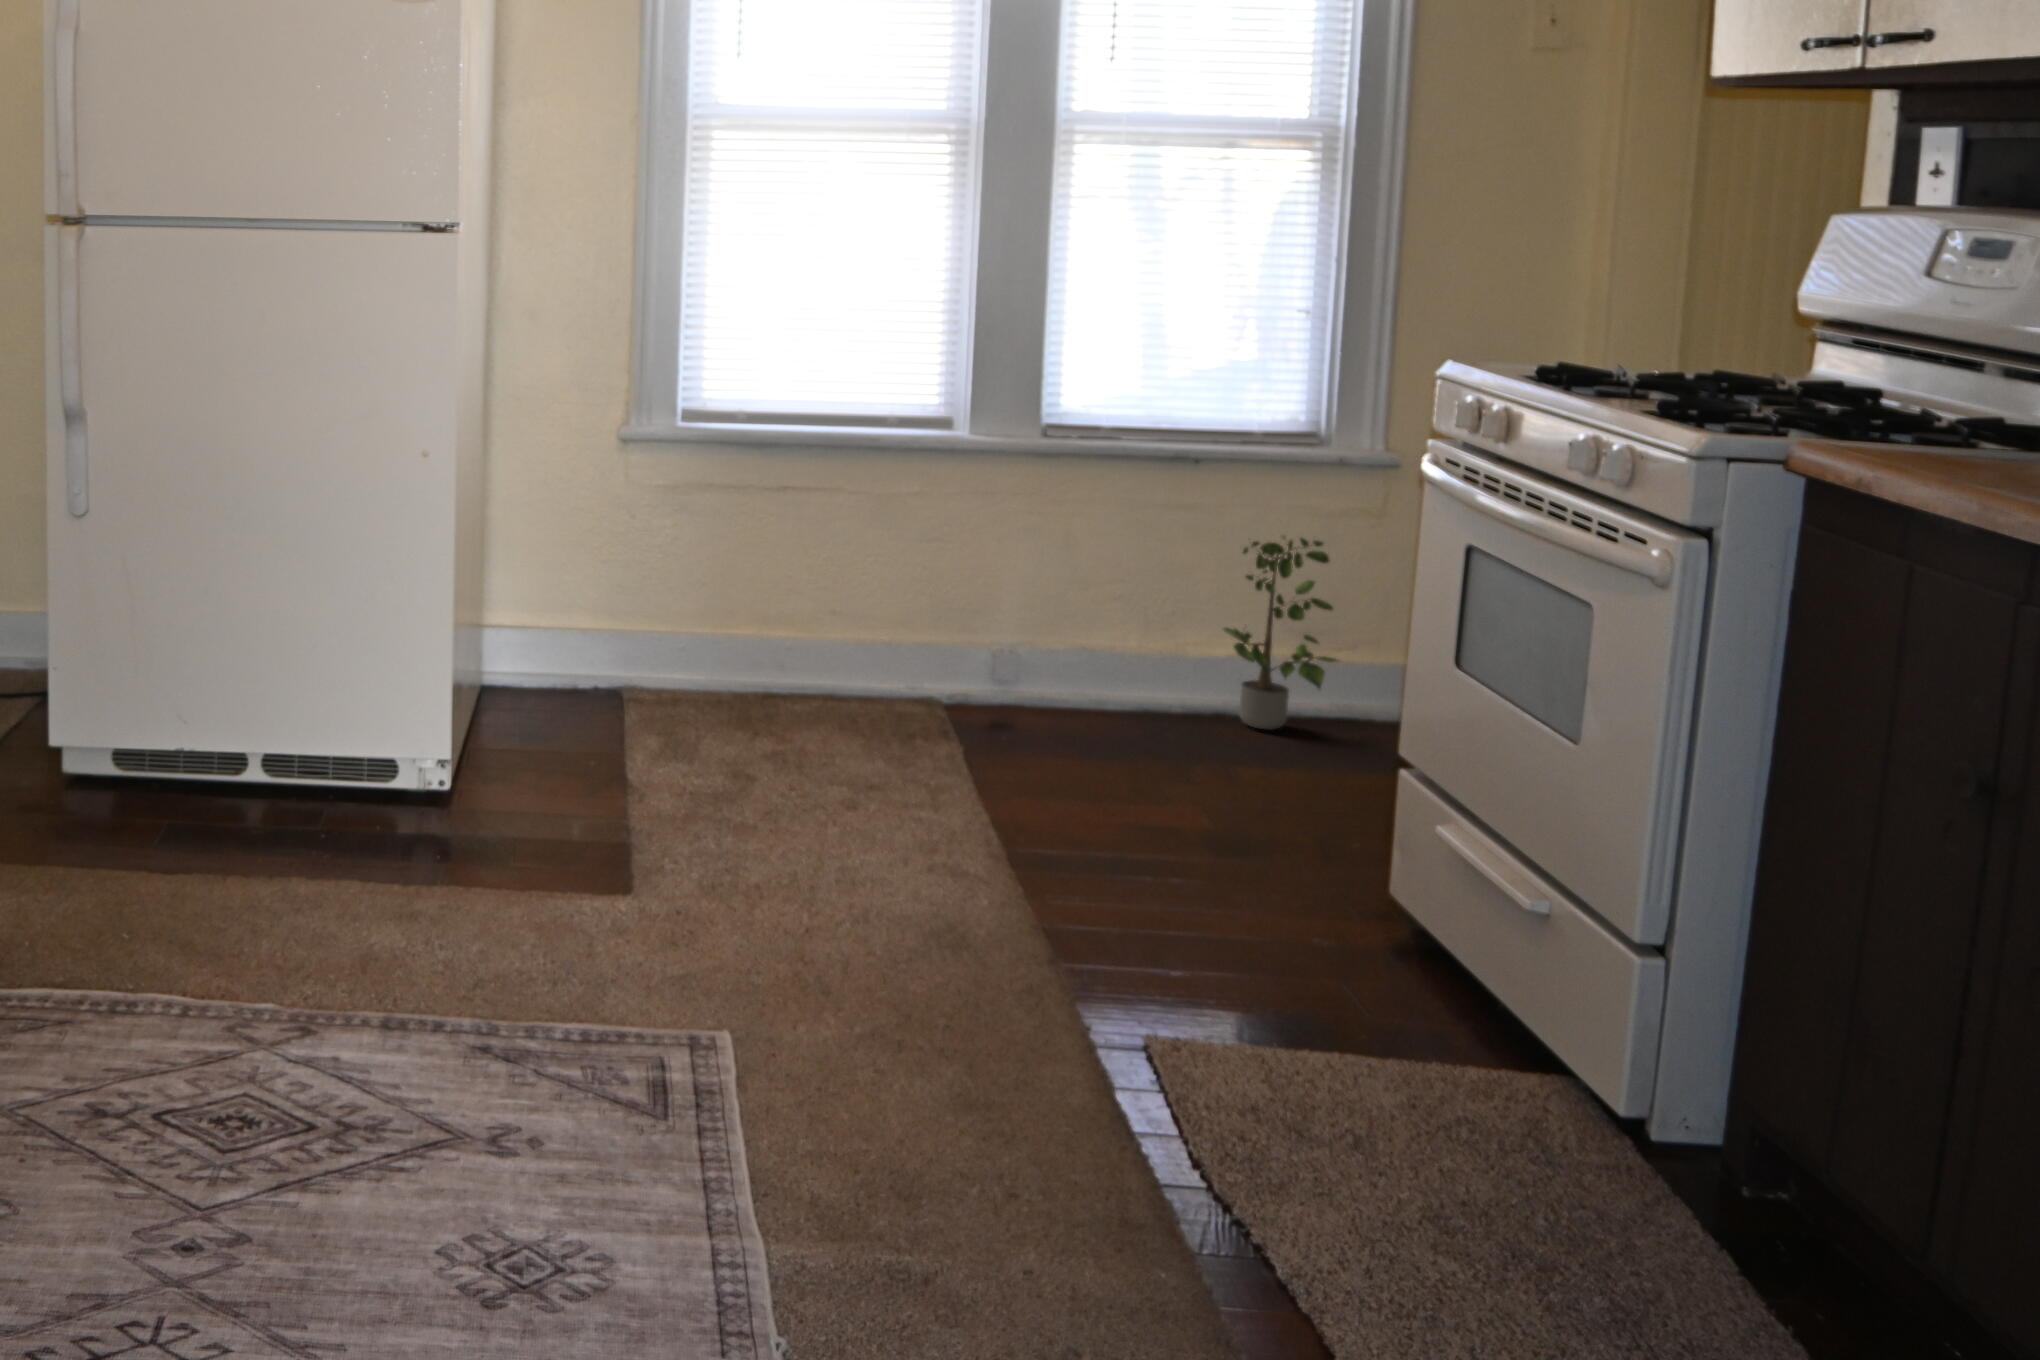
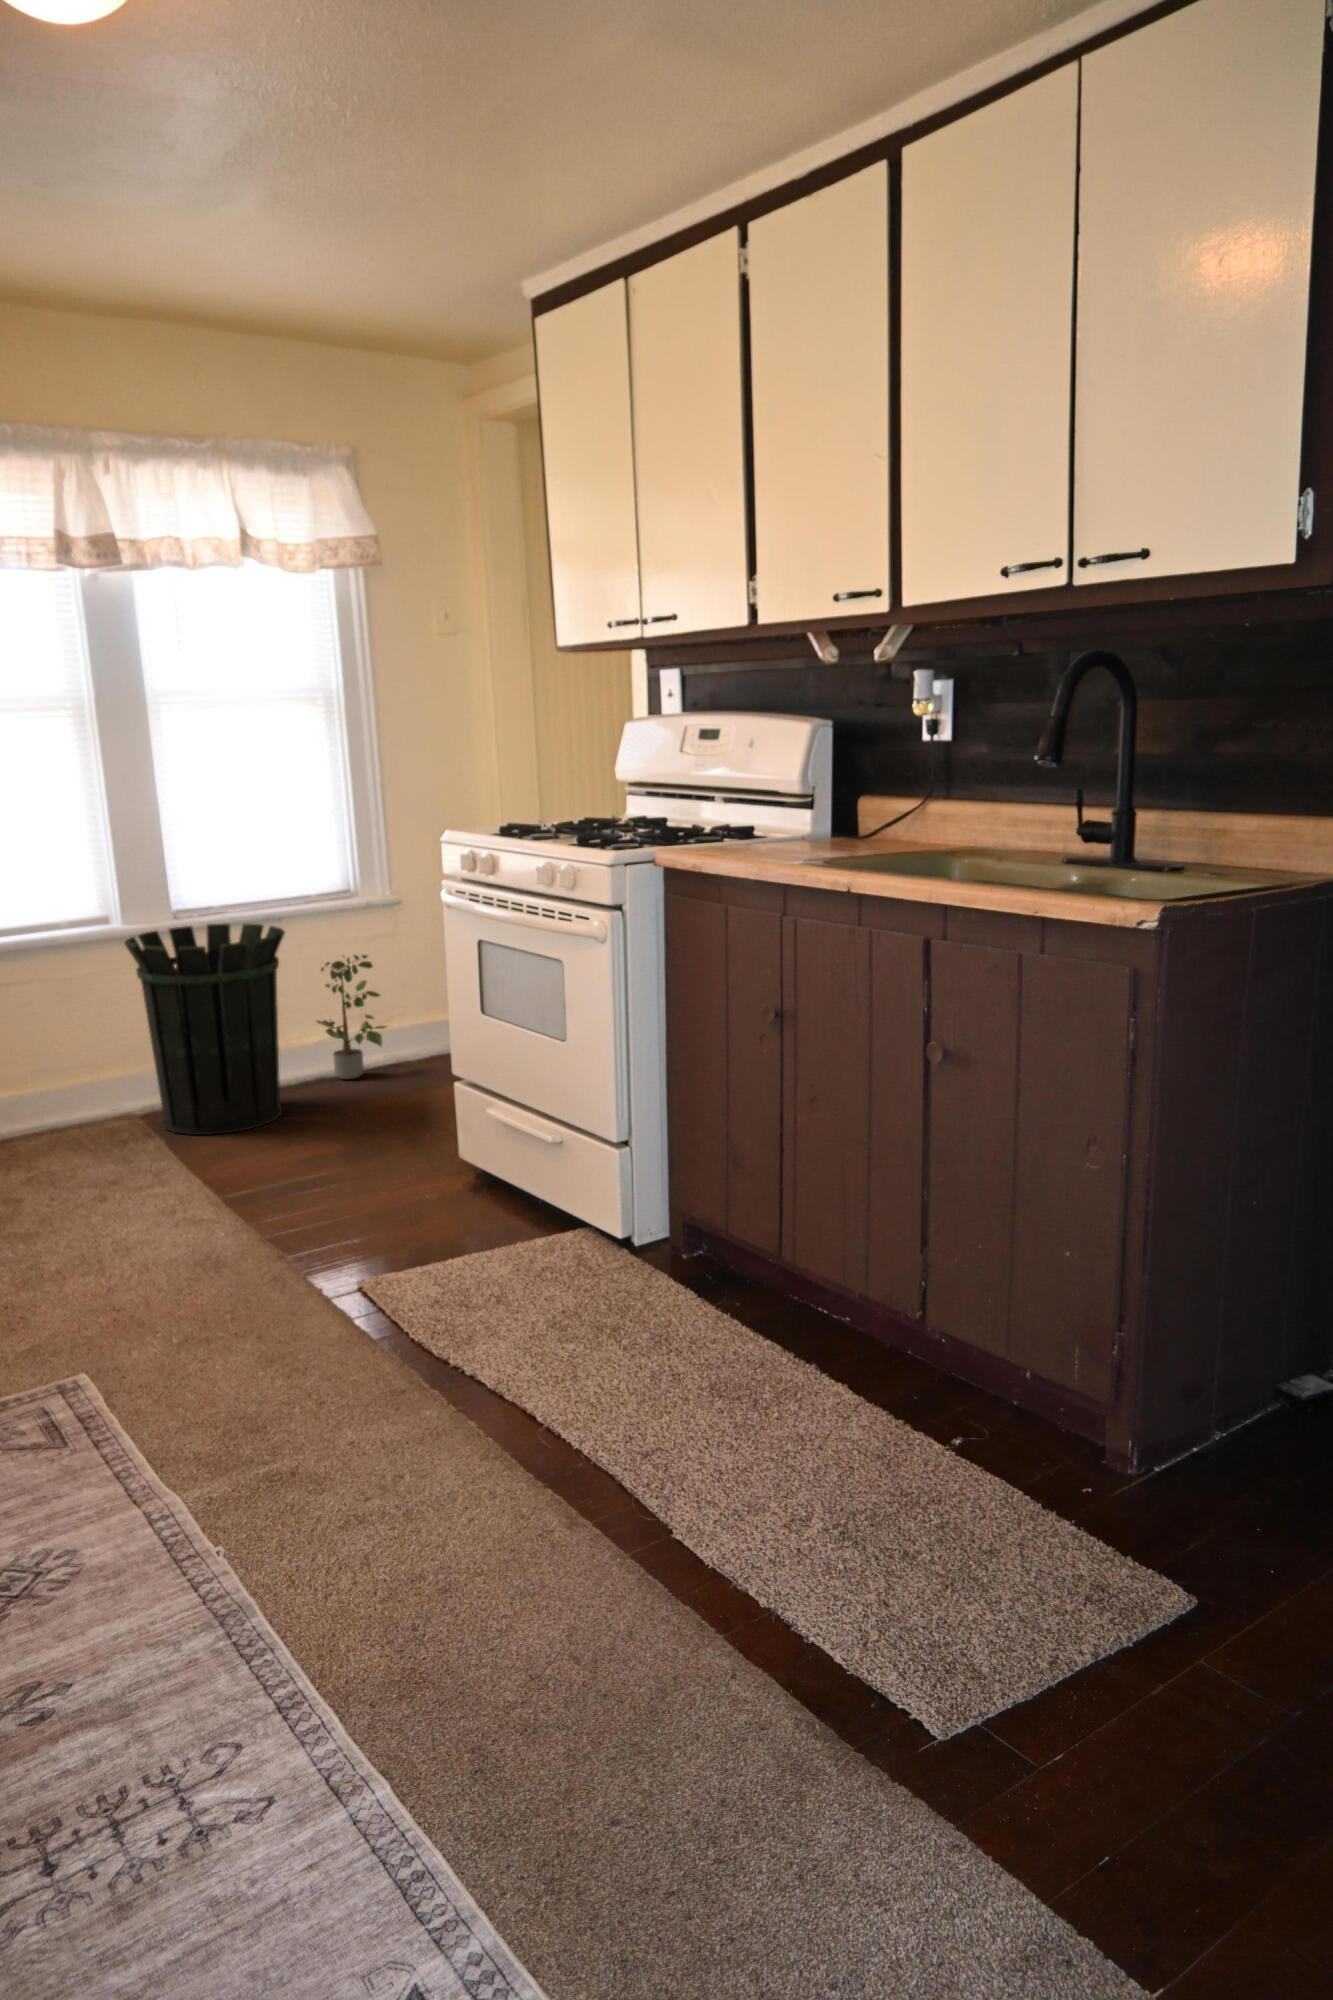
waste bin: none [957,451,1189,764] -> present [125,924,285,1135]

